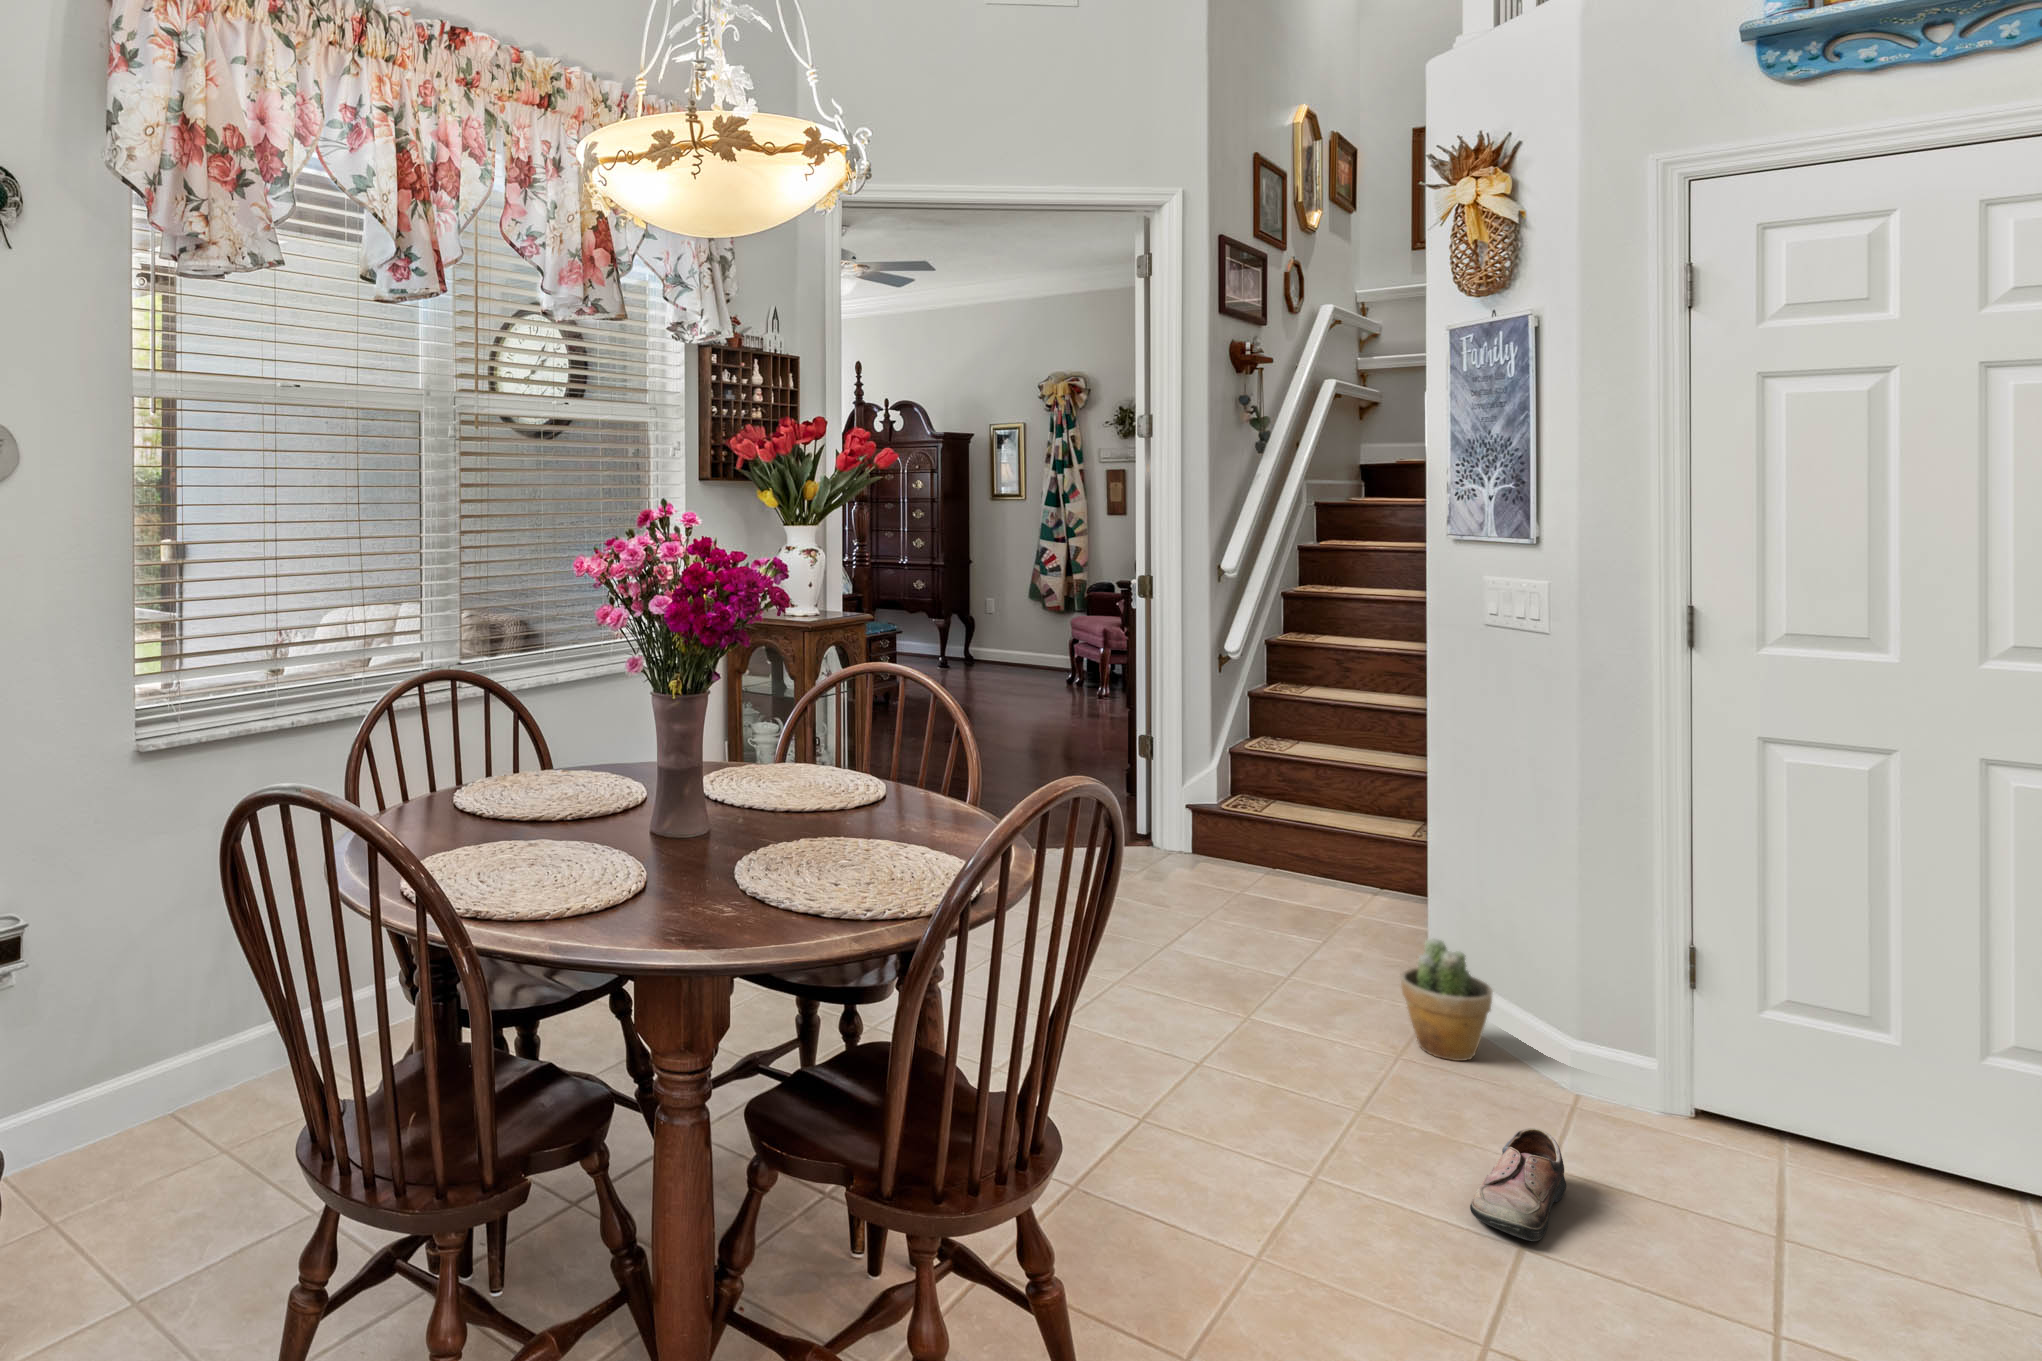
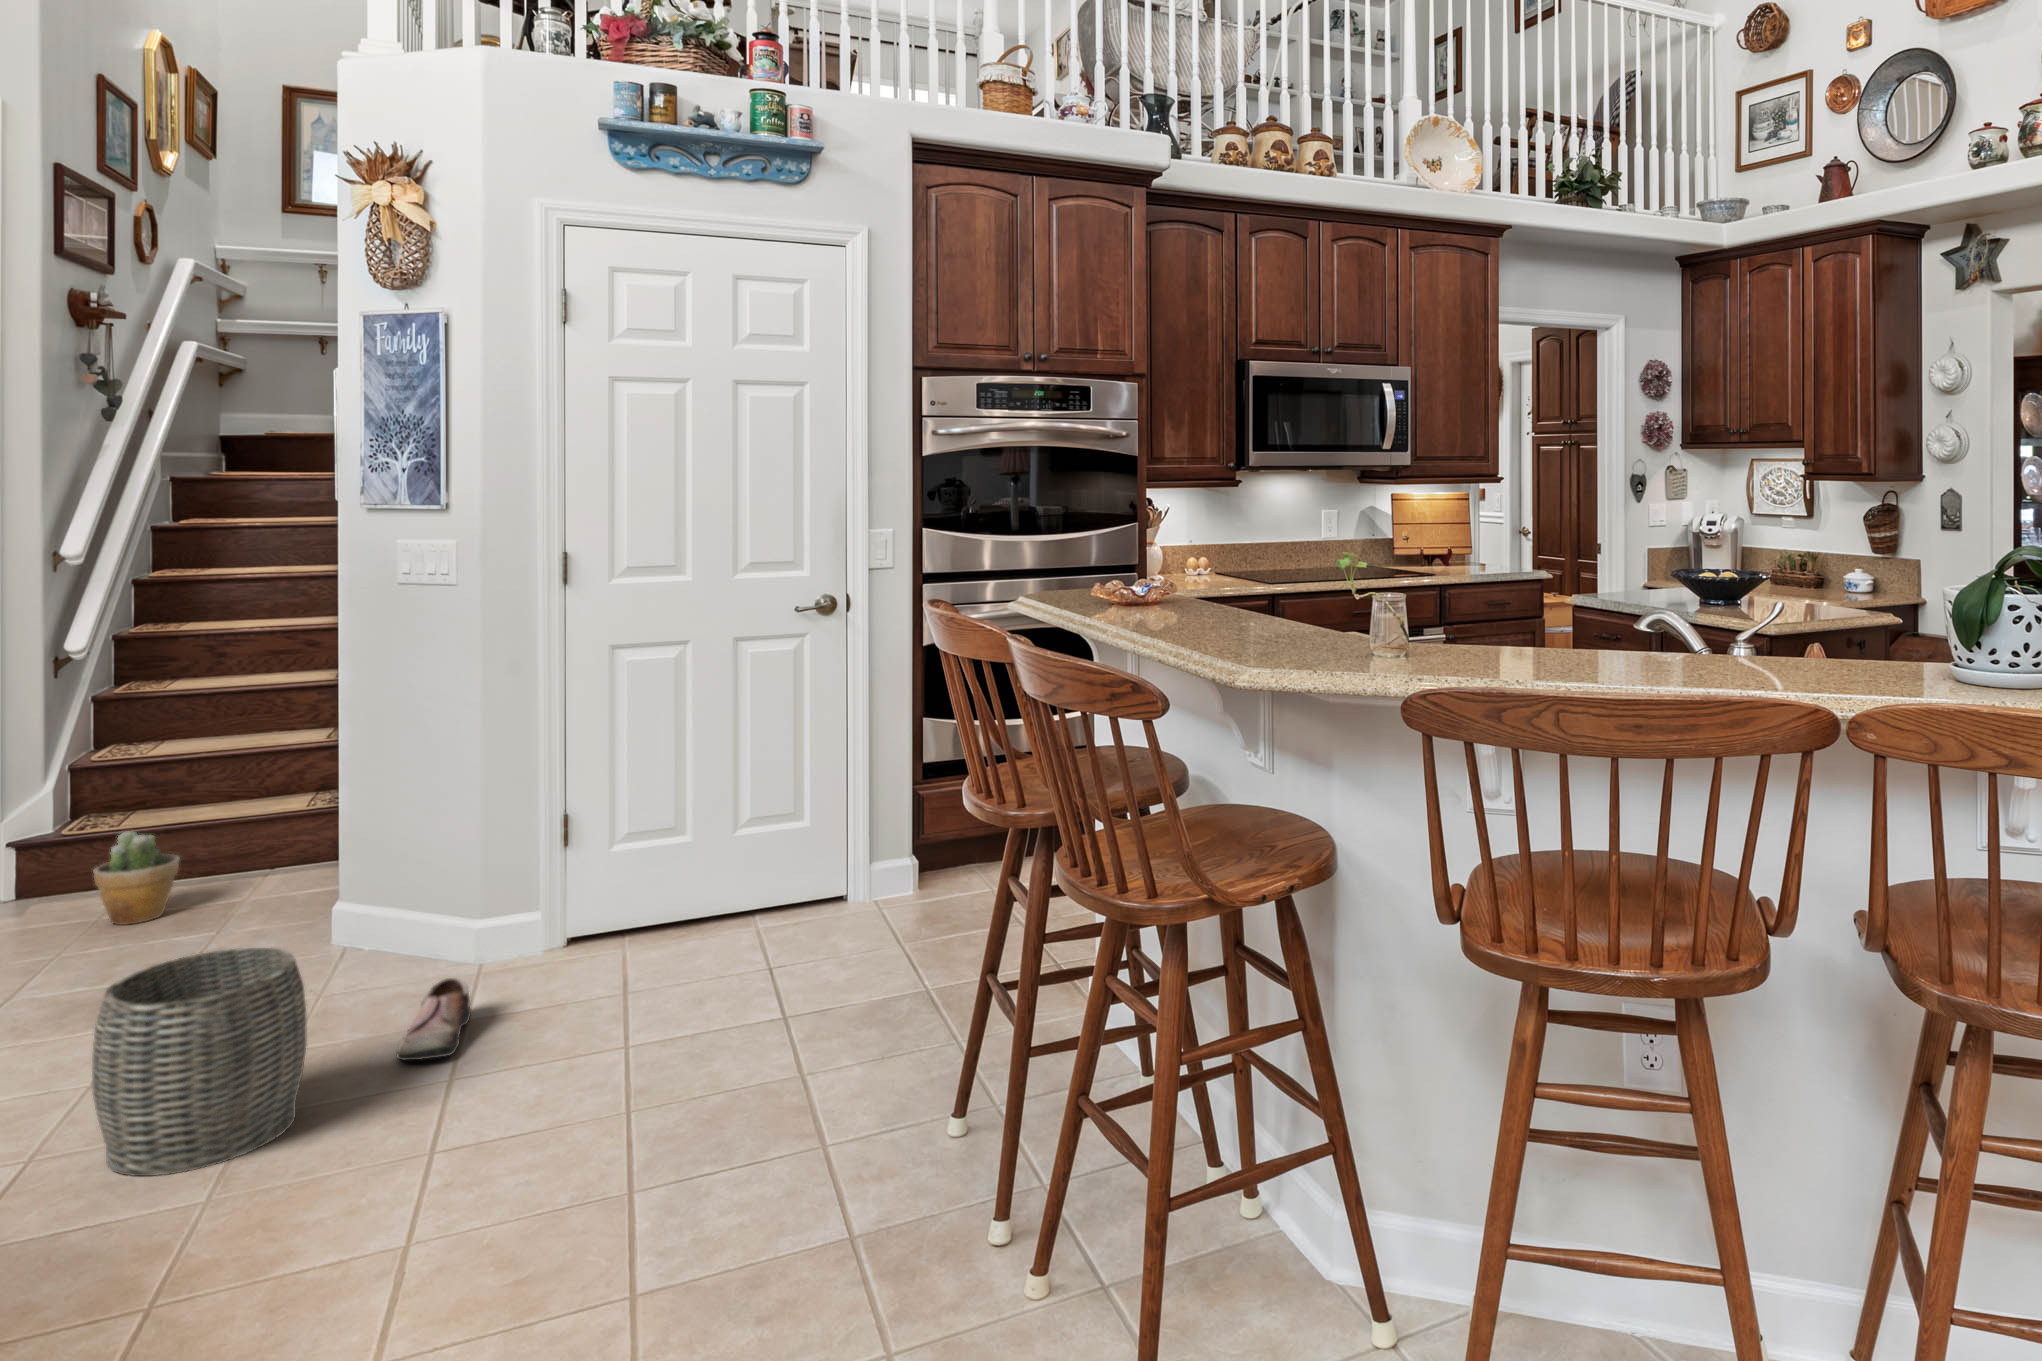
potted plant: present [1400,938,1493,1061] -> present [93,831,180,925]
woven basket: none [1170,1001,1364,1258] -> present [92,948,307,1176]

